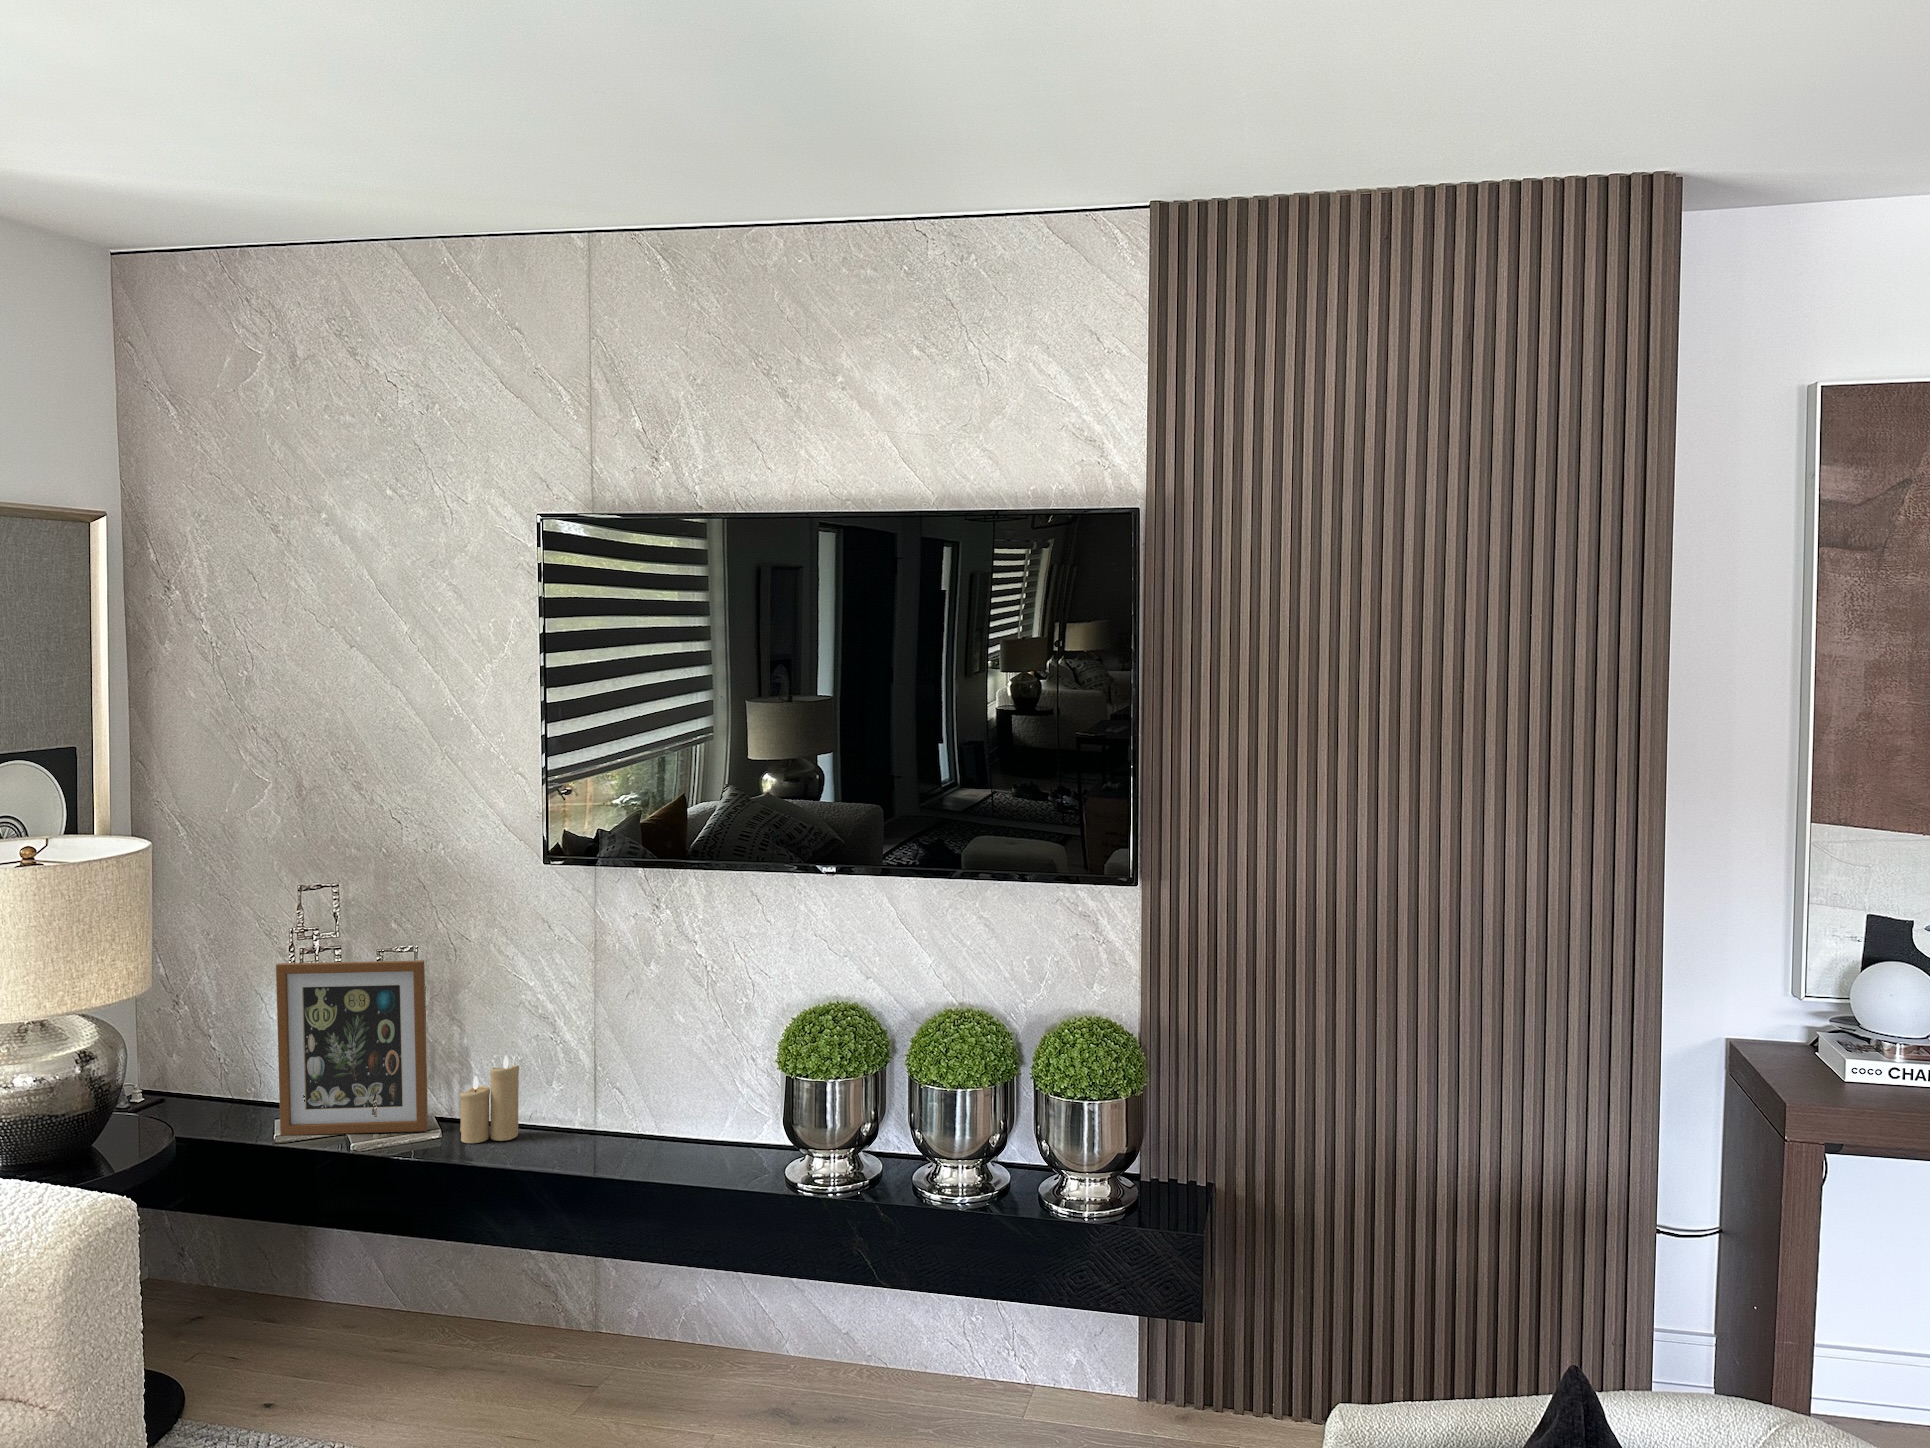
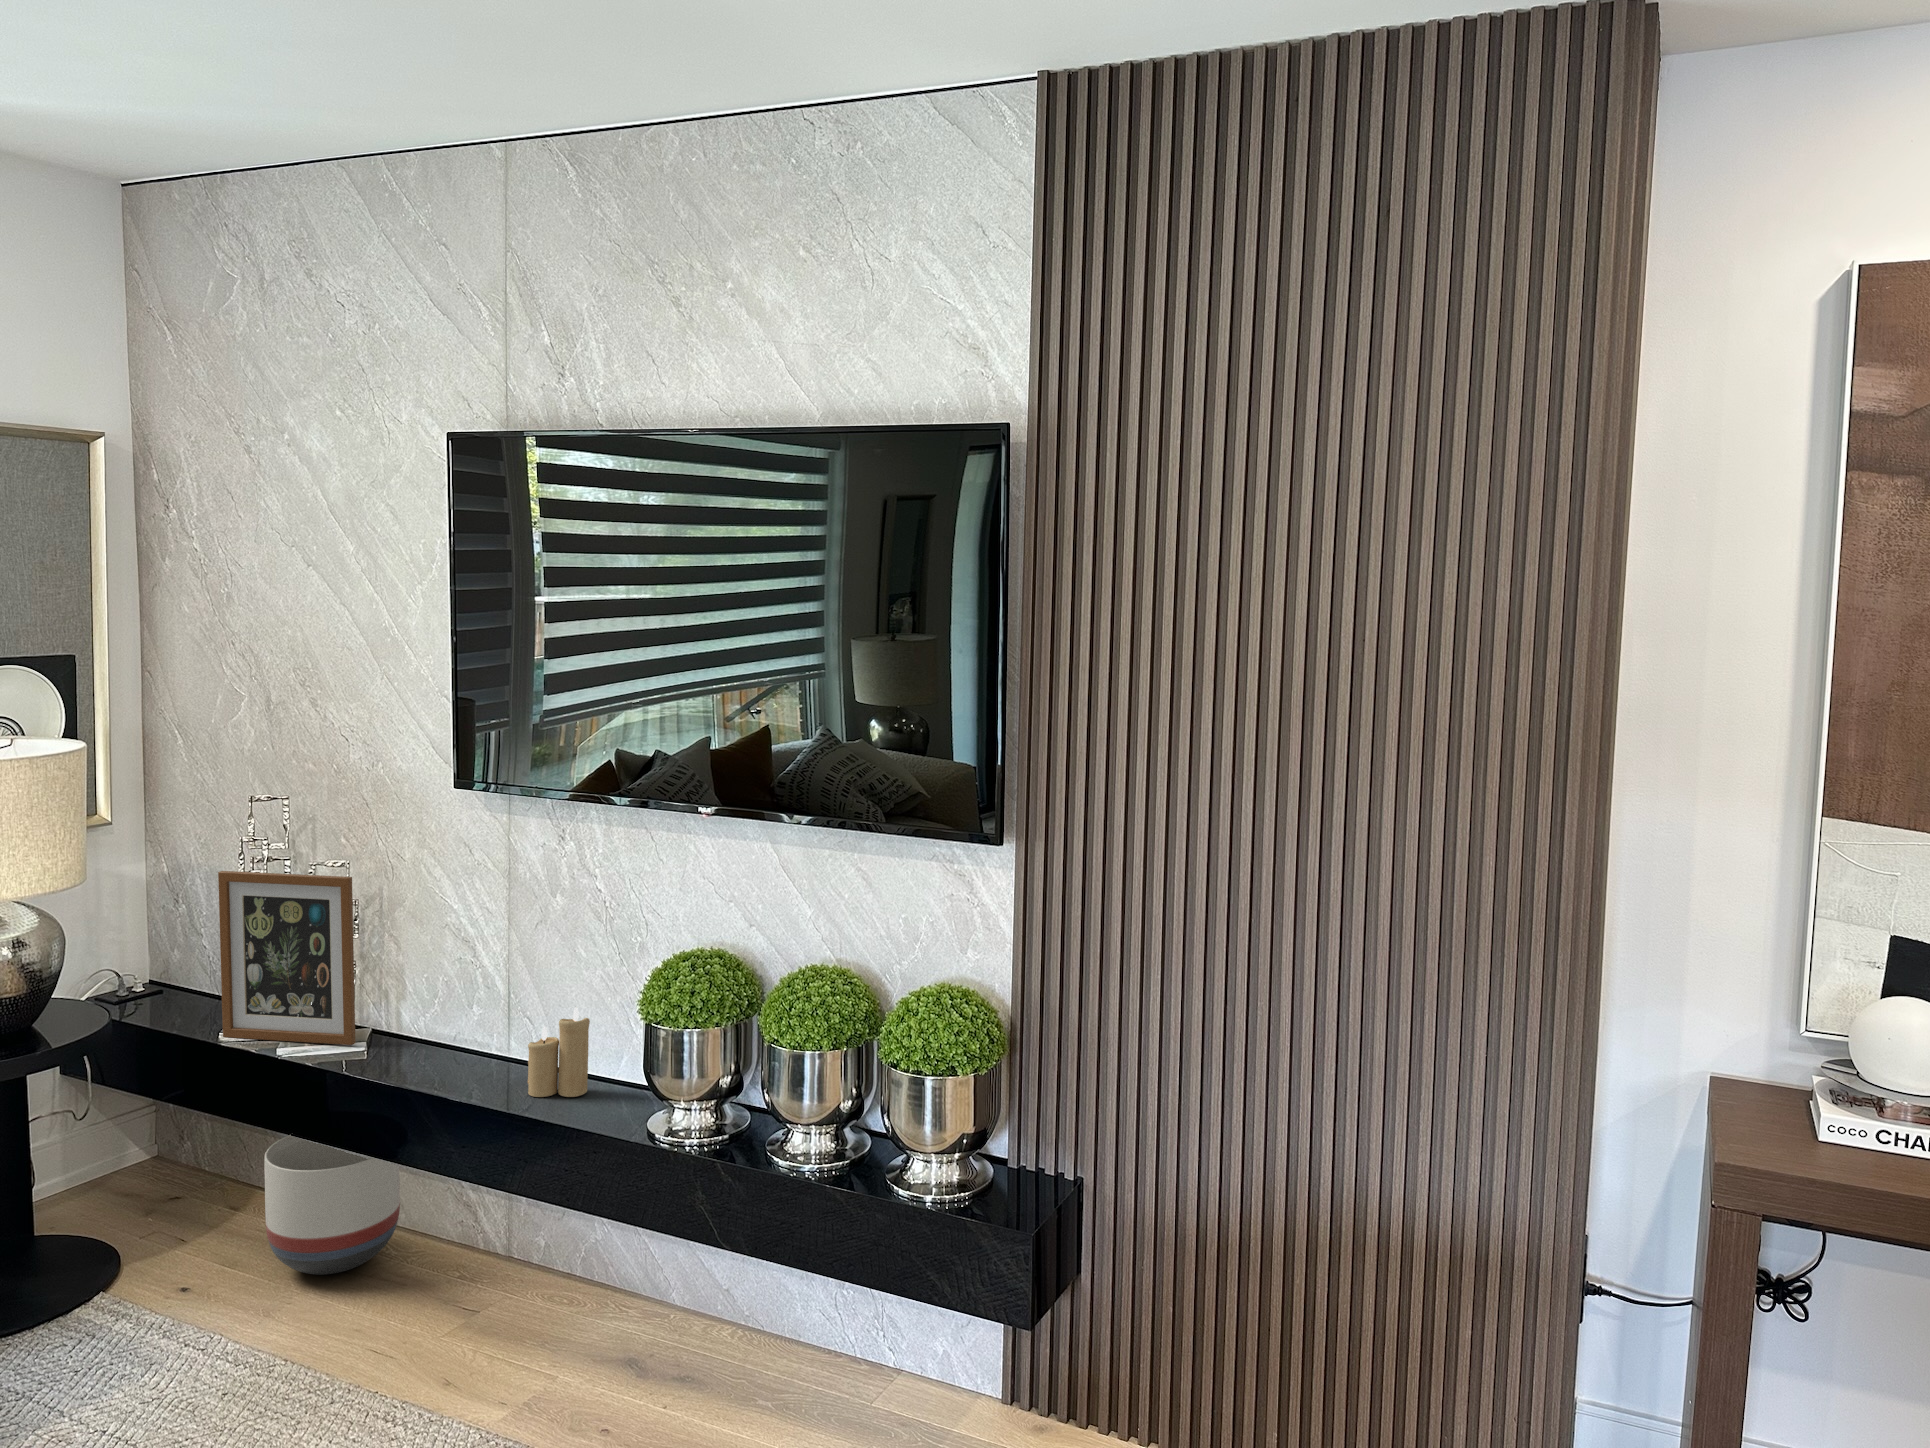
candle: present [460,1056,519,1143] -> present [527,1007,590,1097]
planter: none [347,1210,480,1368] -> present [264,1135,400,1275]

